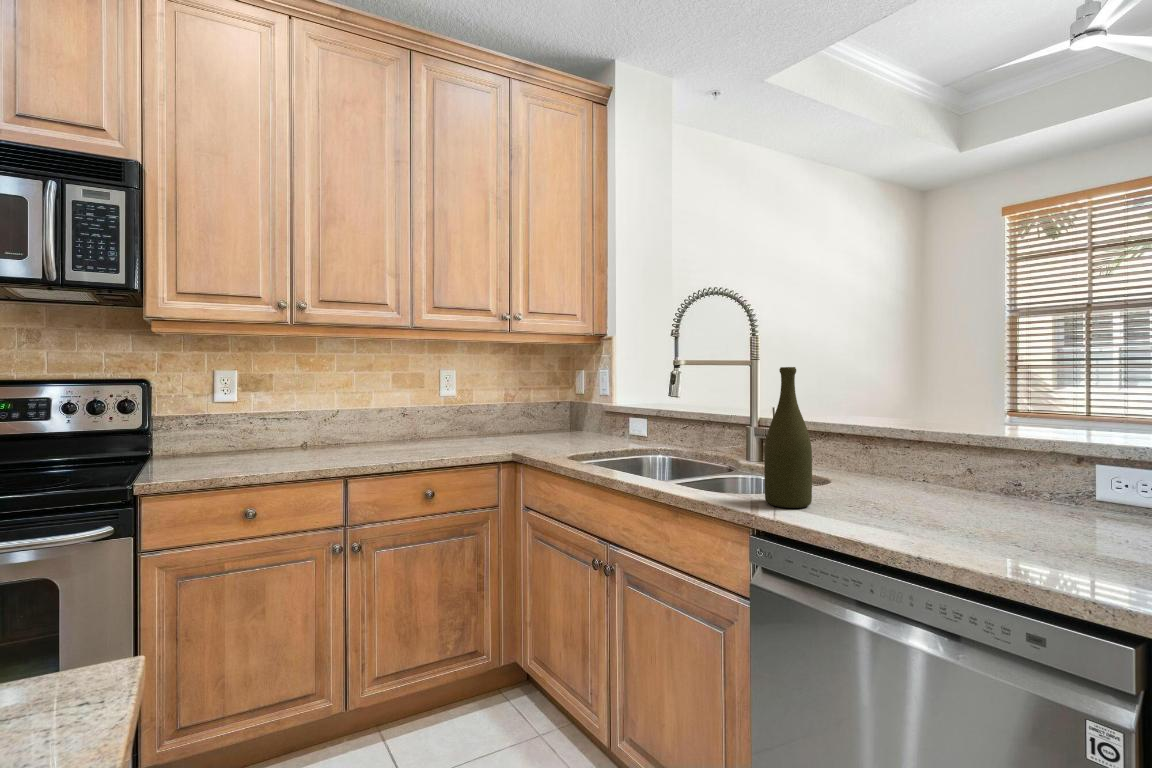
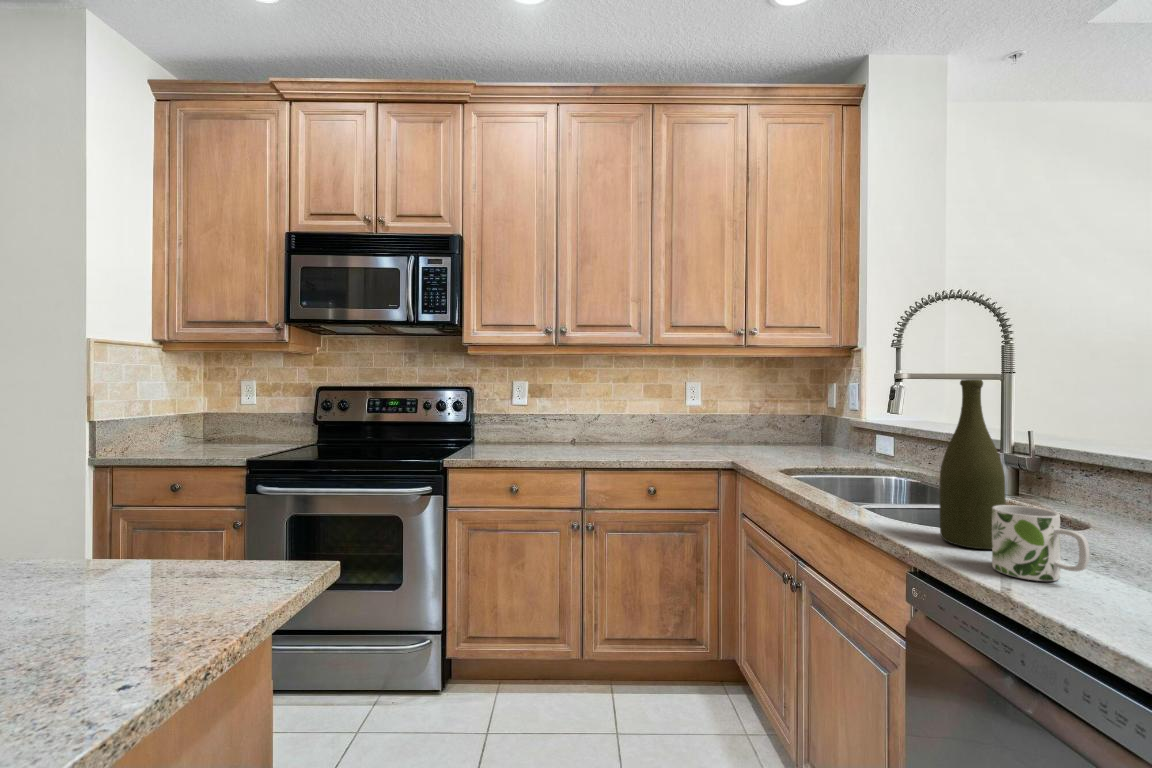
mug: none [822,469,890,526] -> present [992,505,1089,581]

